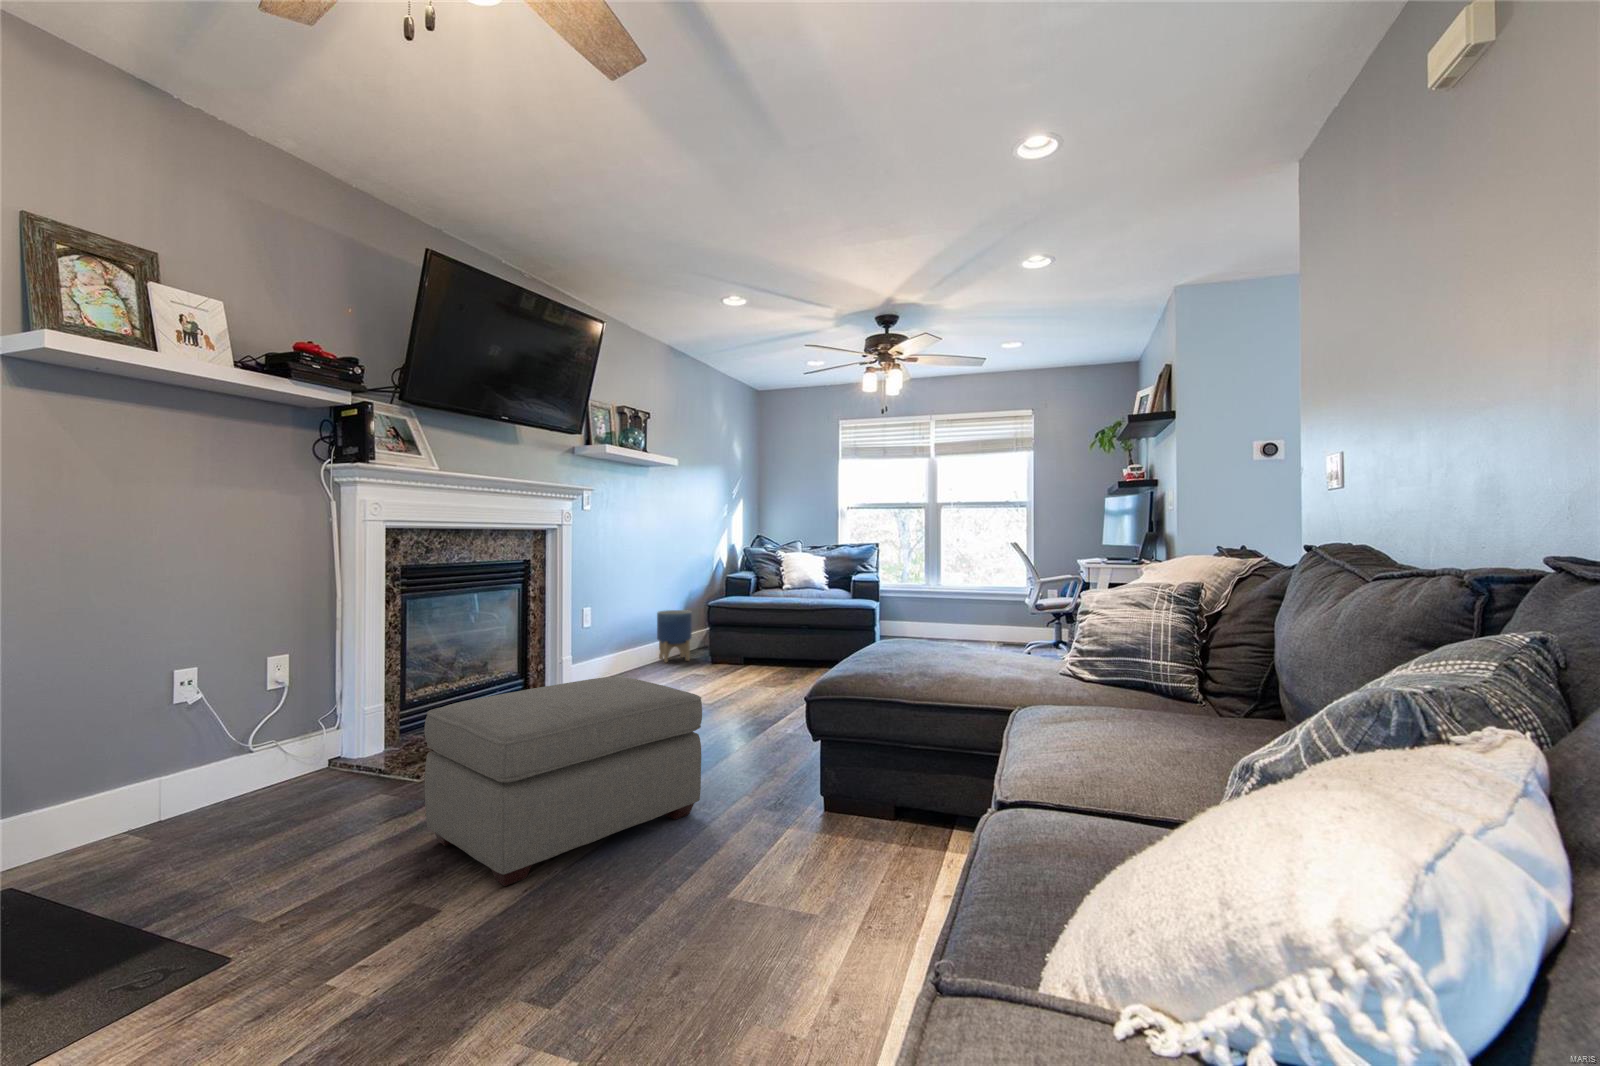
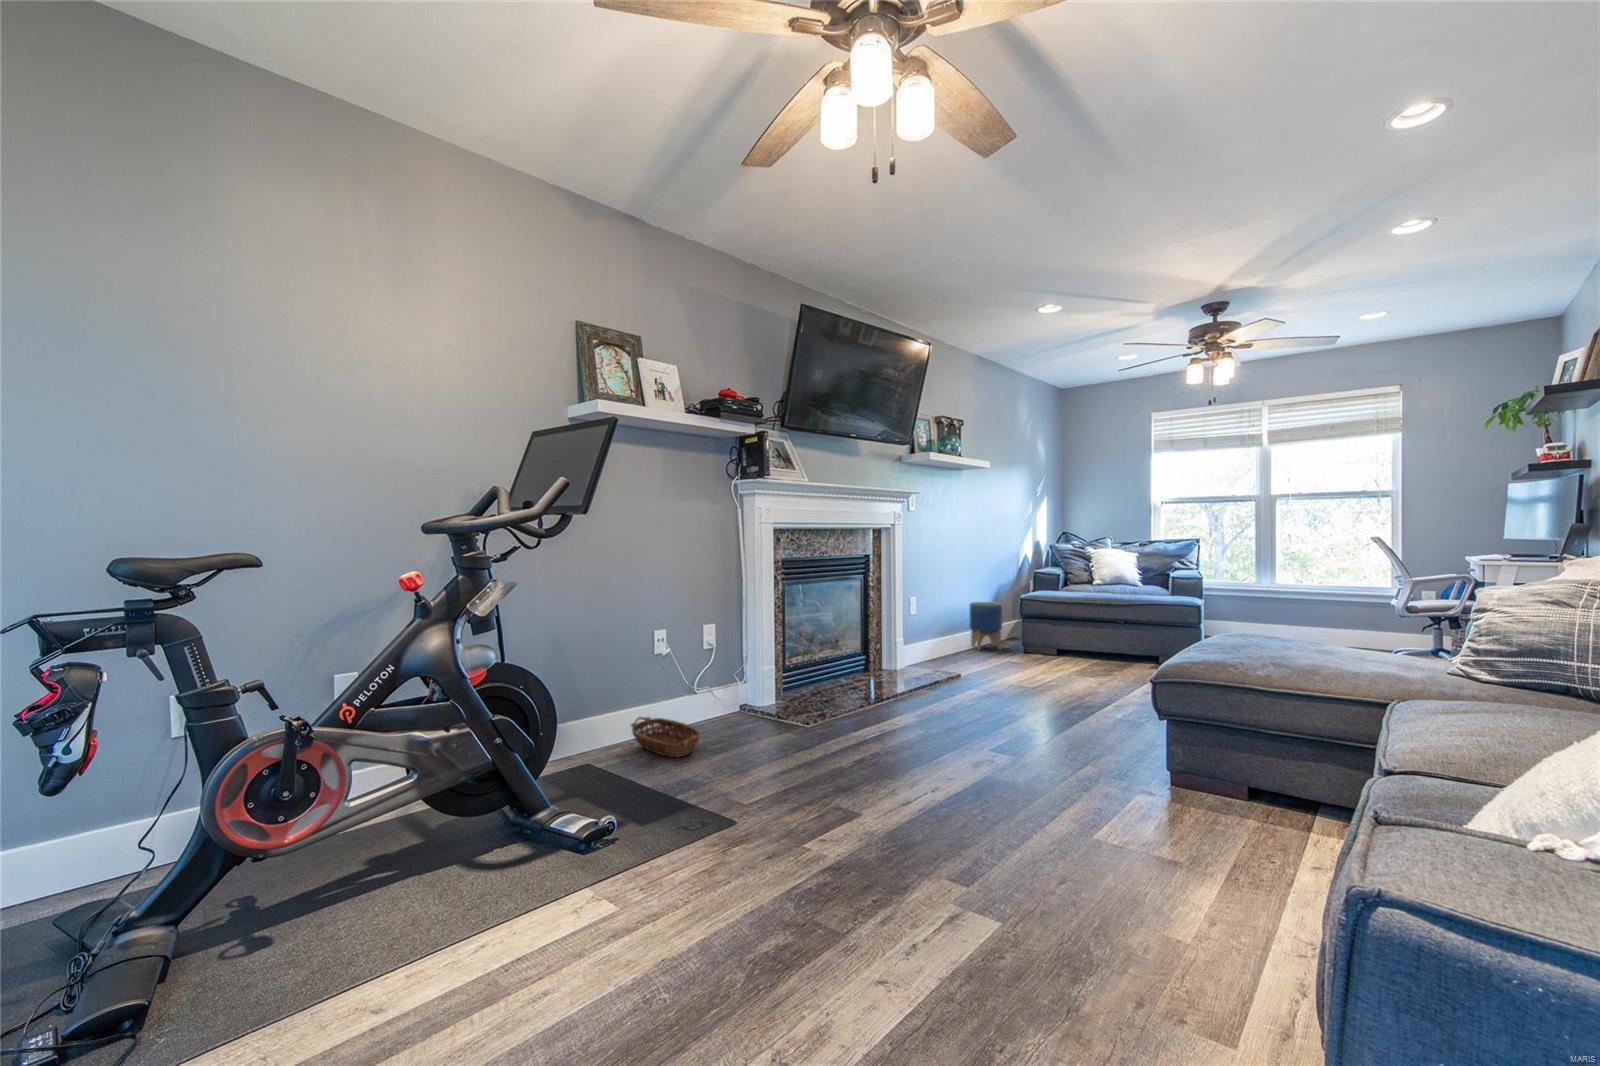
ottoman: present [424,677,702,886] -> none [828,654,1047,805]
basket: none [70,790,262,869] -> present [631,717,701,757]

